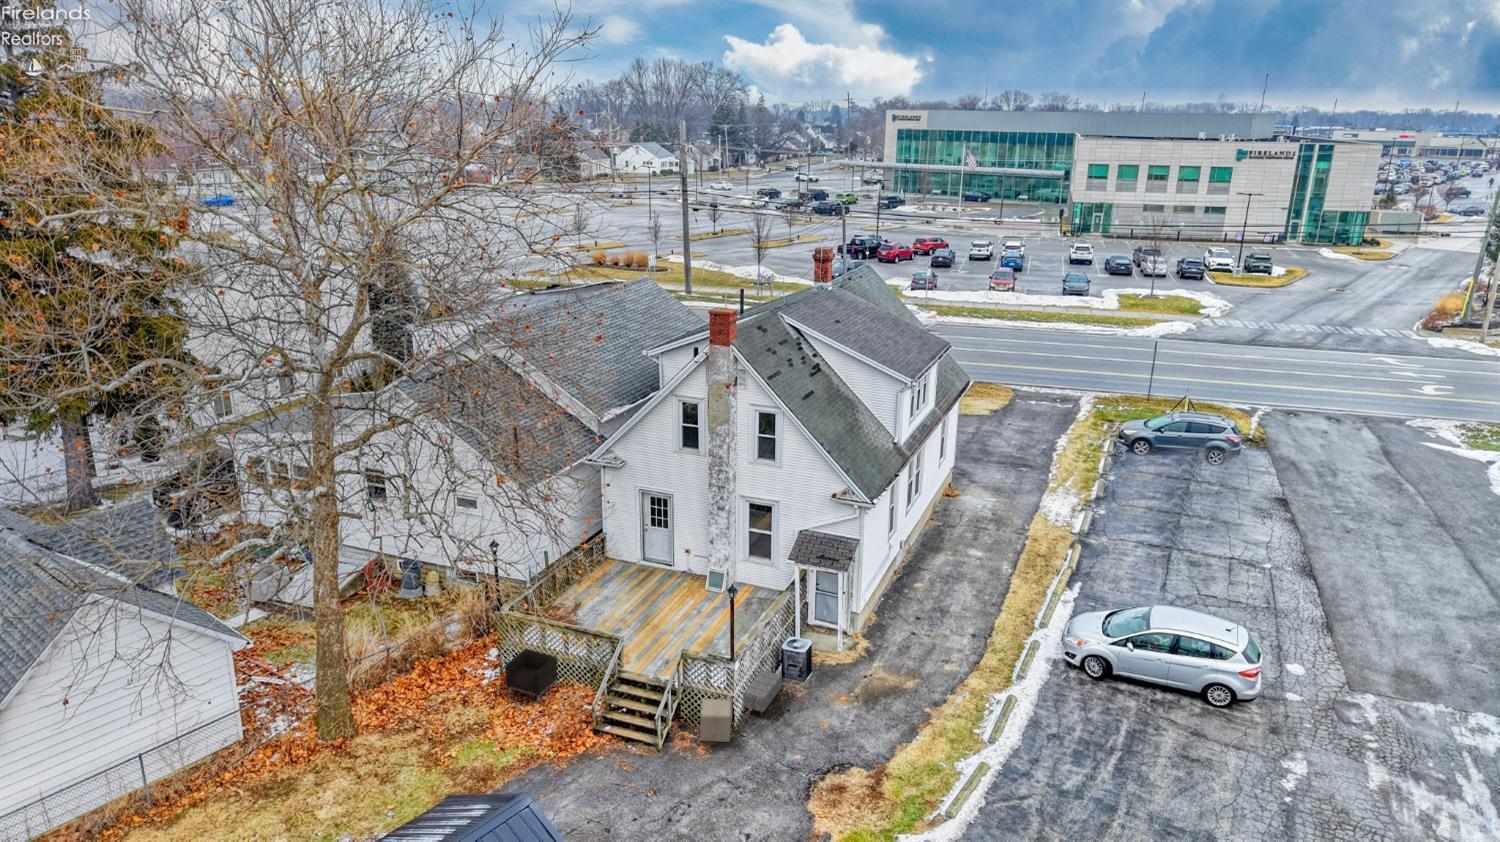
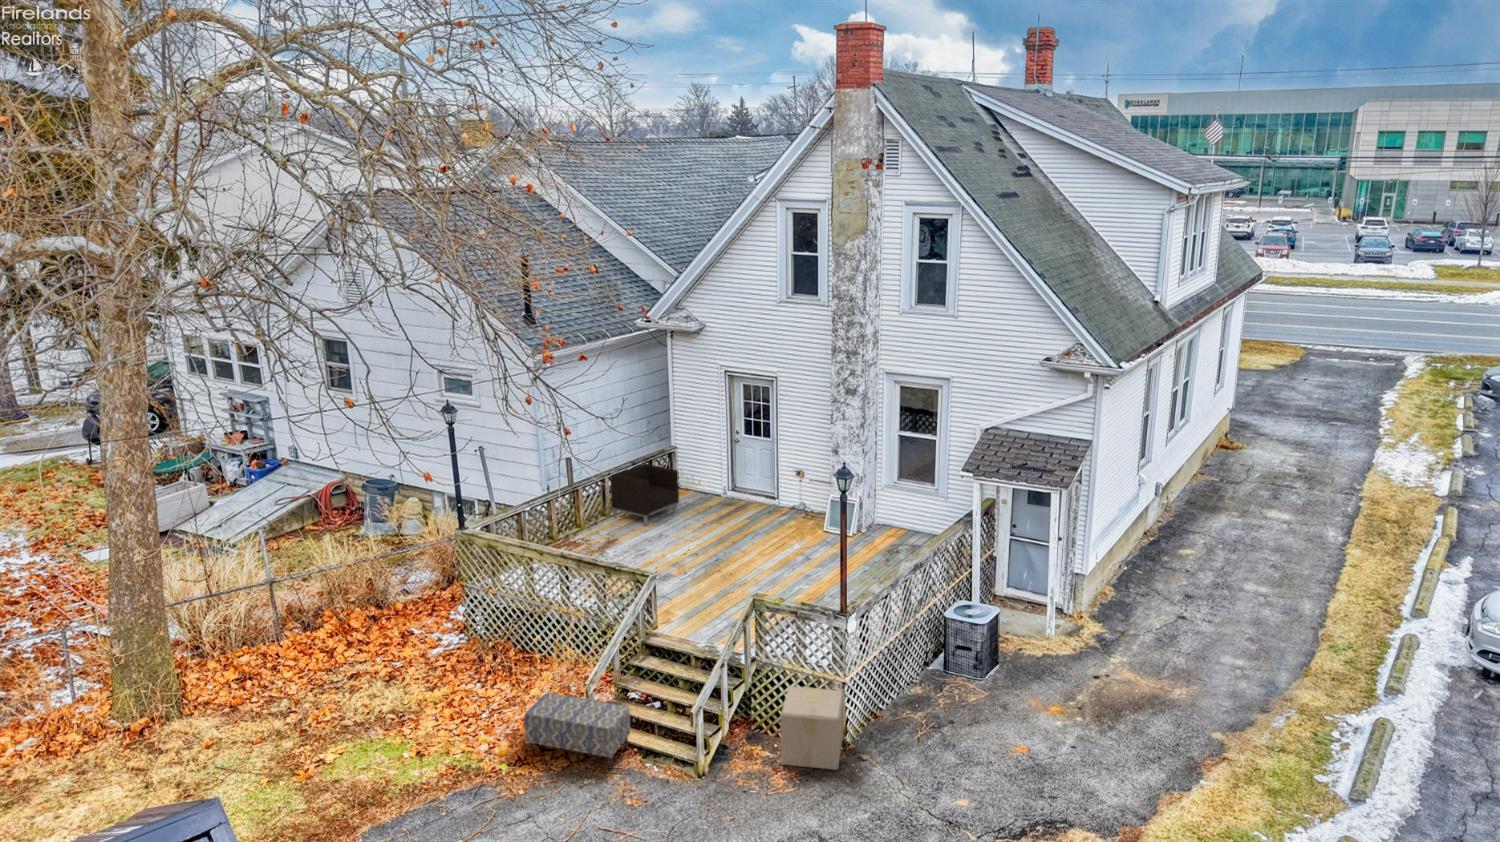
armchair: present [505,649,558,702] -> present [610,464,679,525]
bench: present [743,670,782,717] -> present [524,693,630,768]

